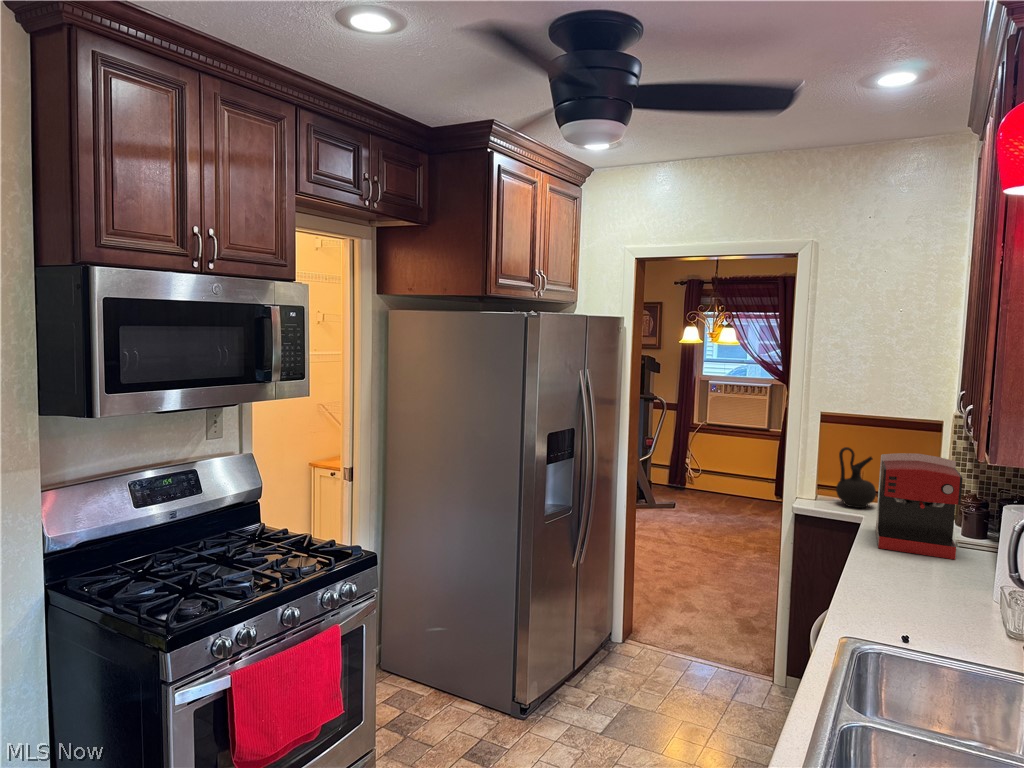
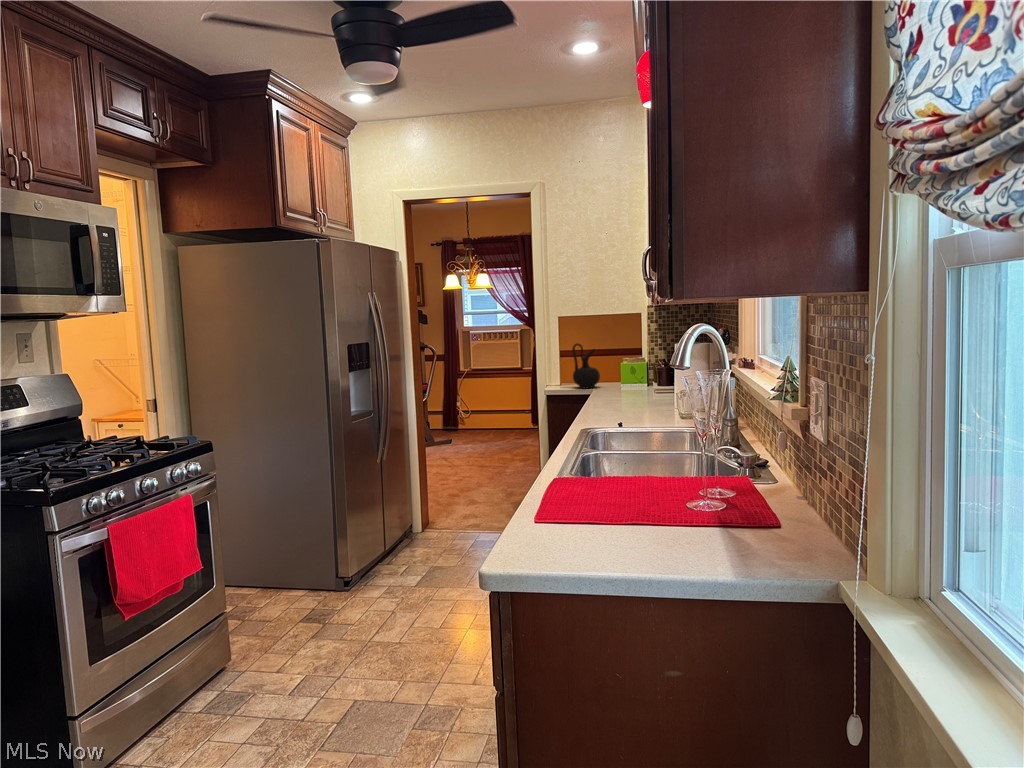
coffee maker: present [876,453,963,559] -> none [599,333,650,401]

